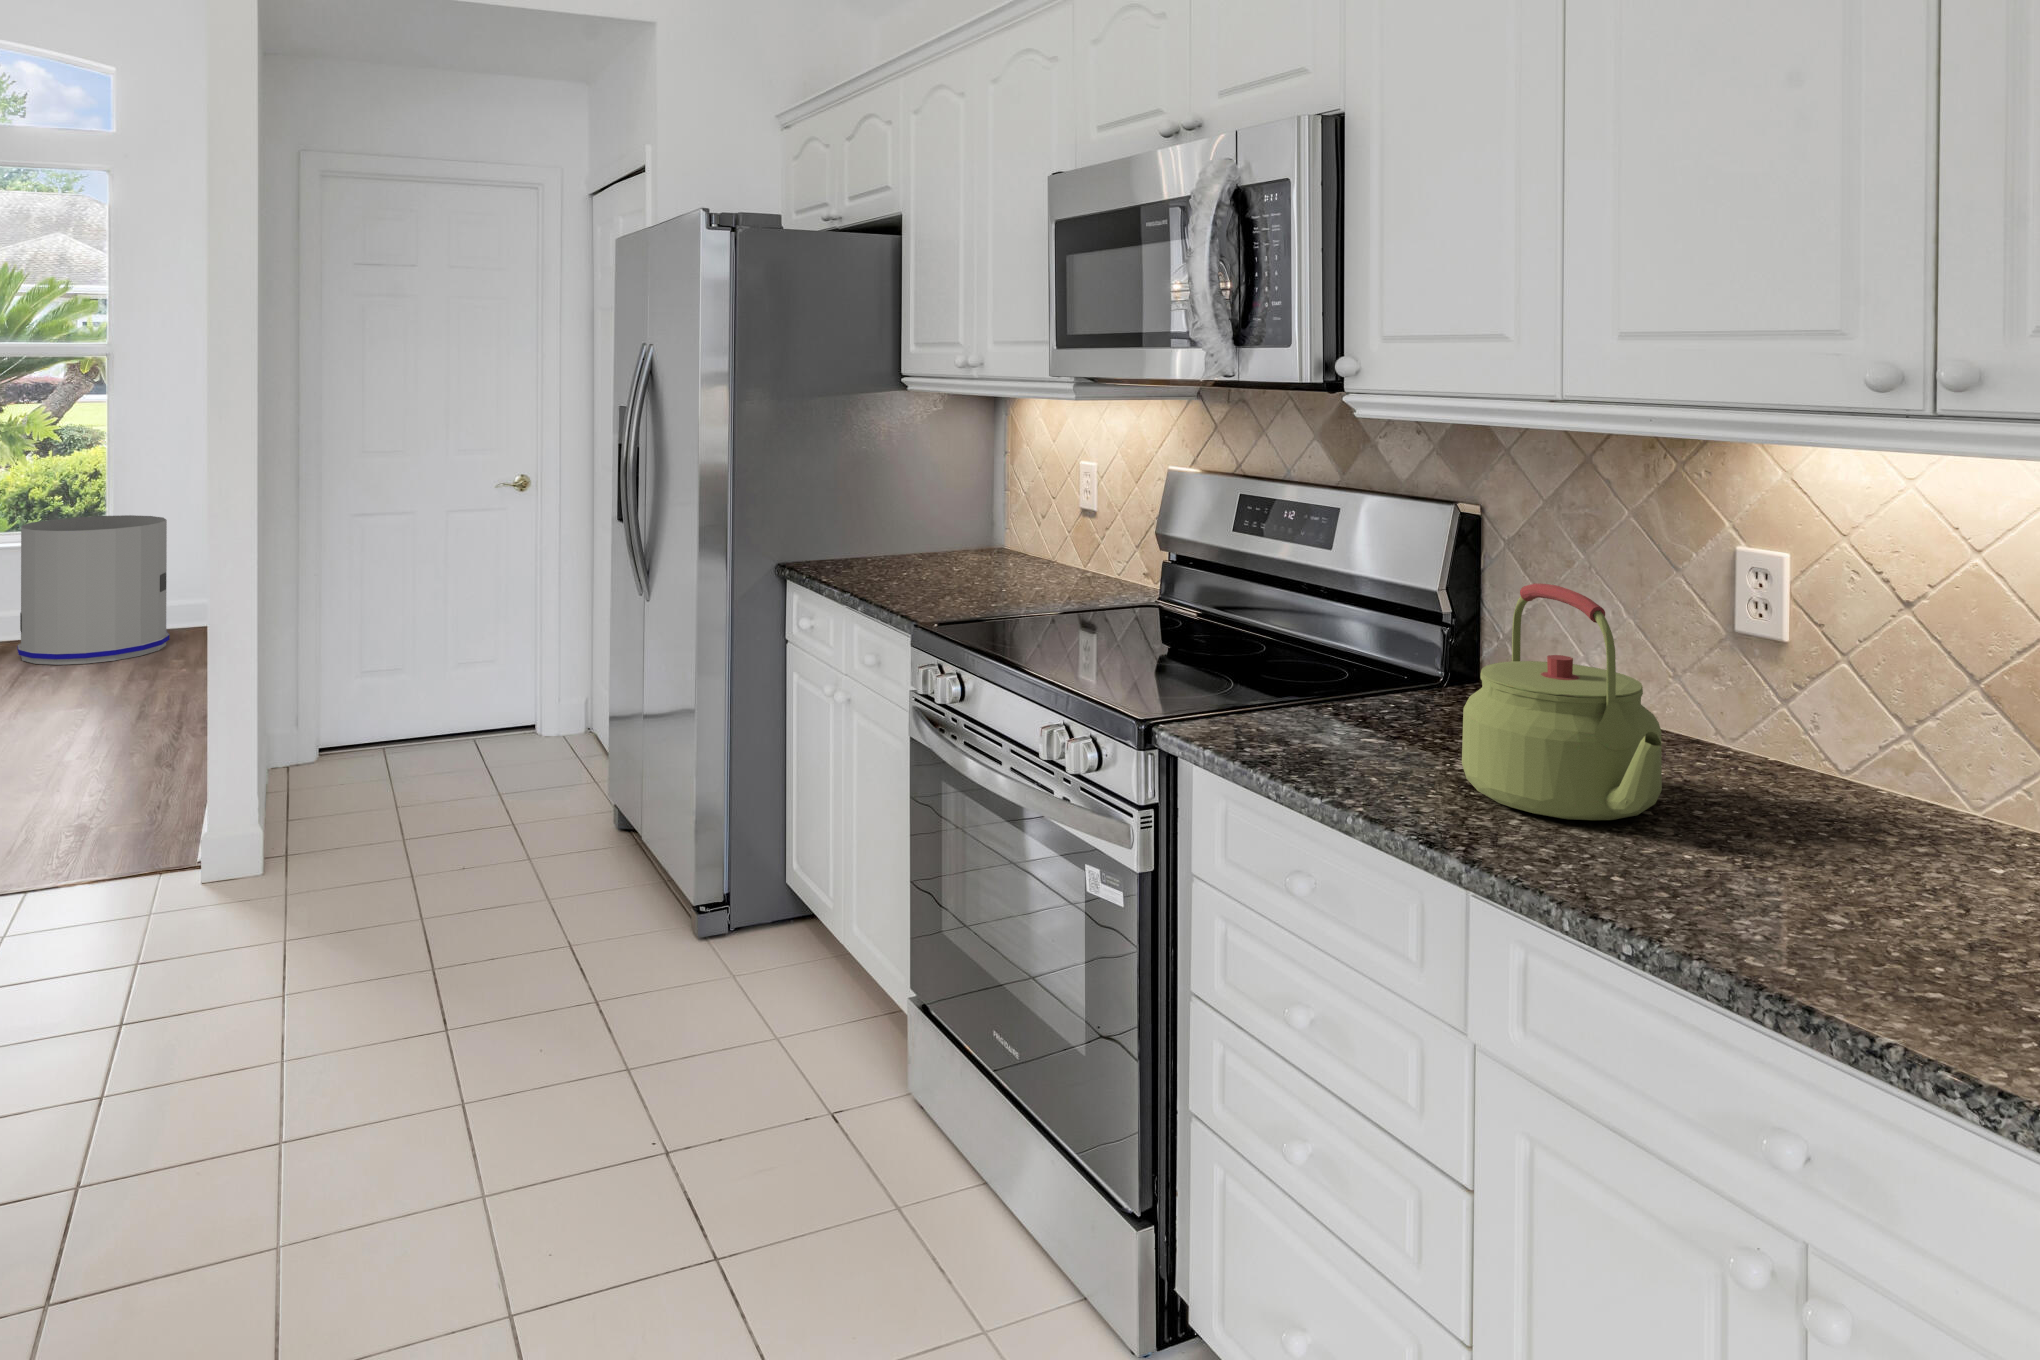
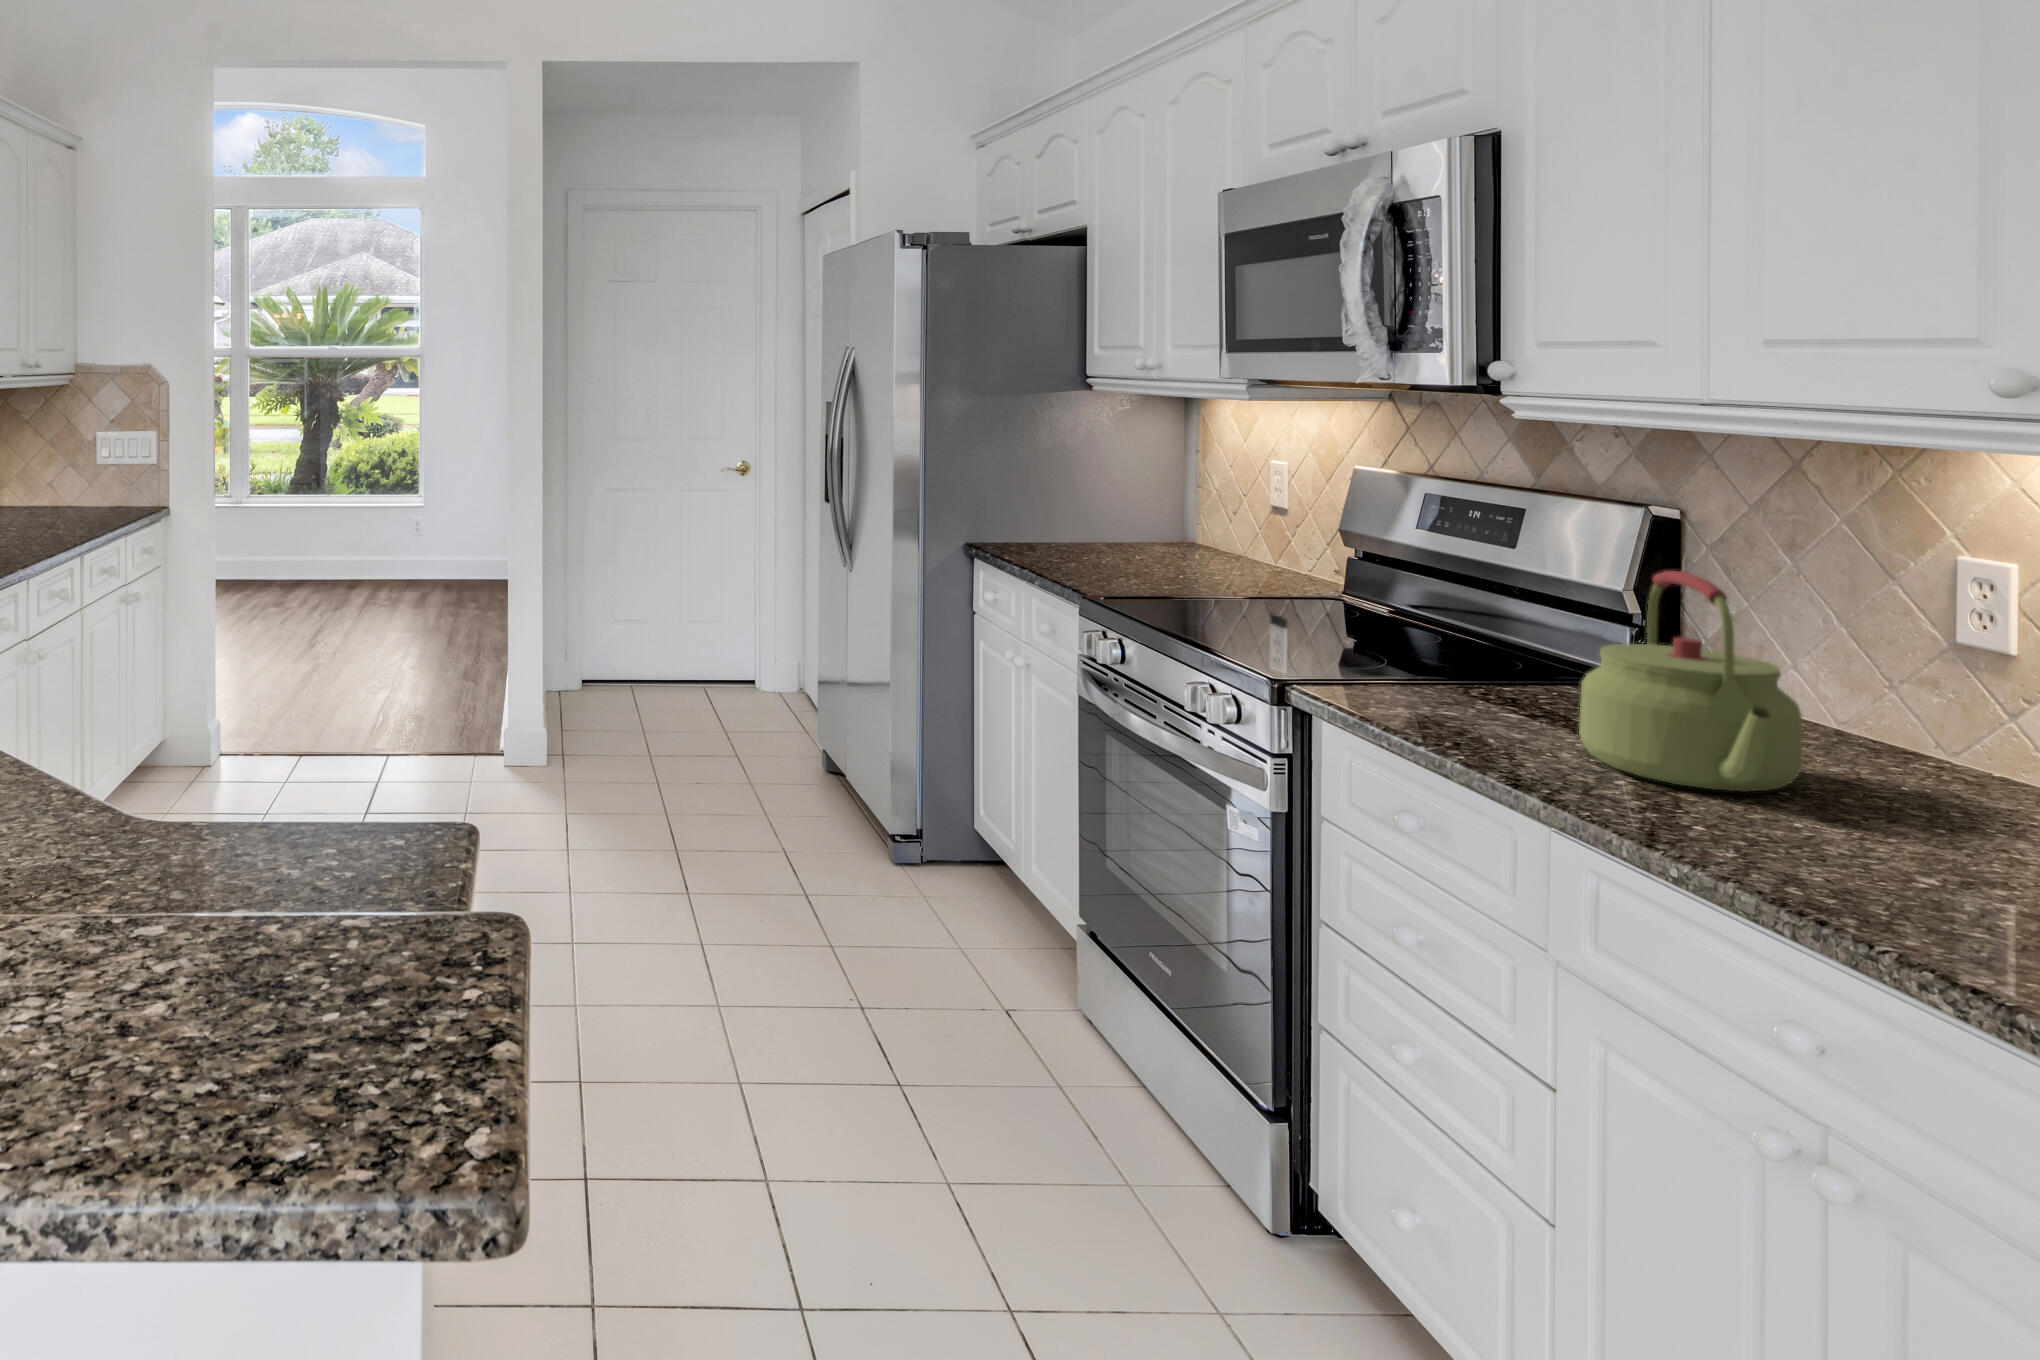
trash can: present [17,515,169,665] -> none [370,487,474,602]

